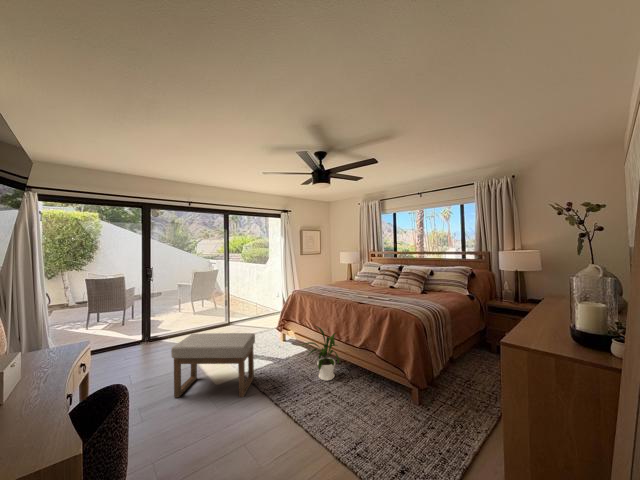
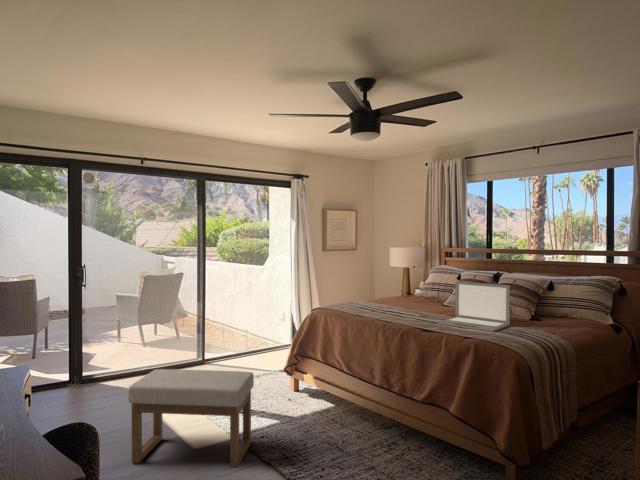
laptop: none [367,272,410,303] -> present [437,281,510,332]
house plant: present [302,326,339,381] -> none [323,364,388,452]

